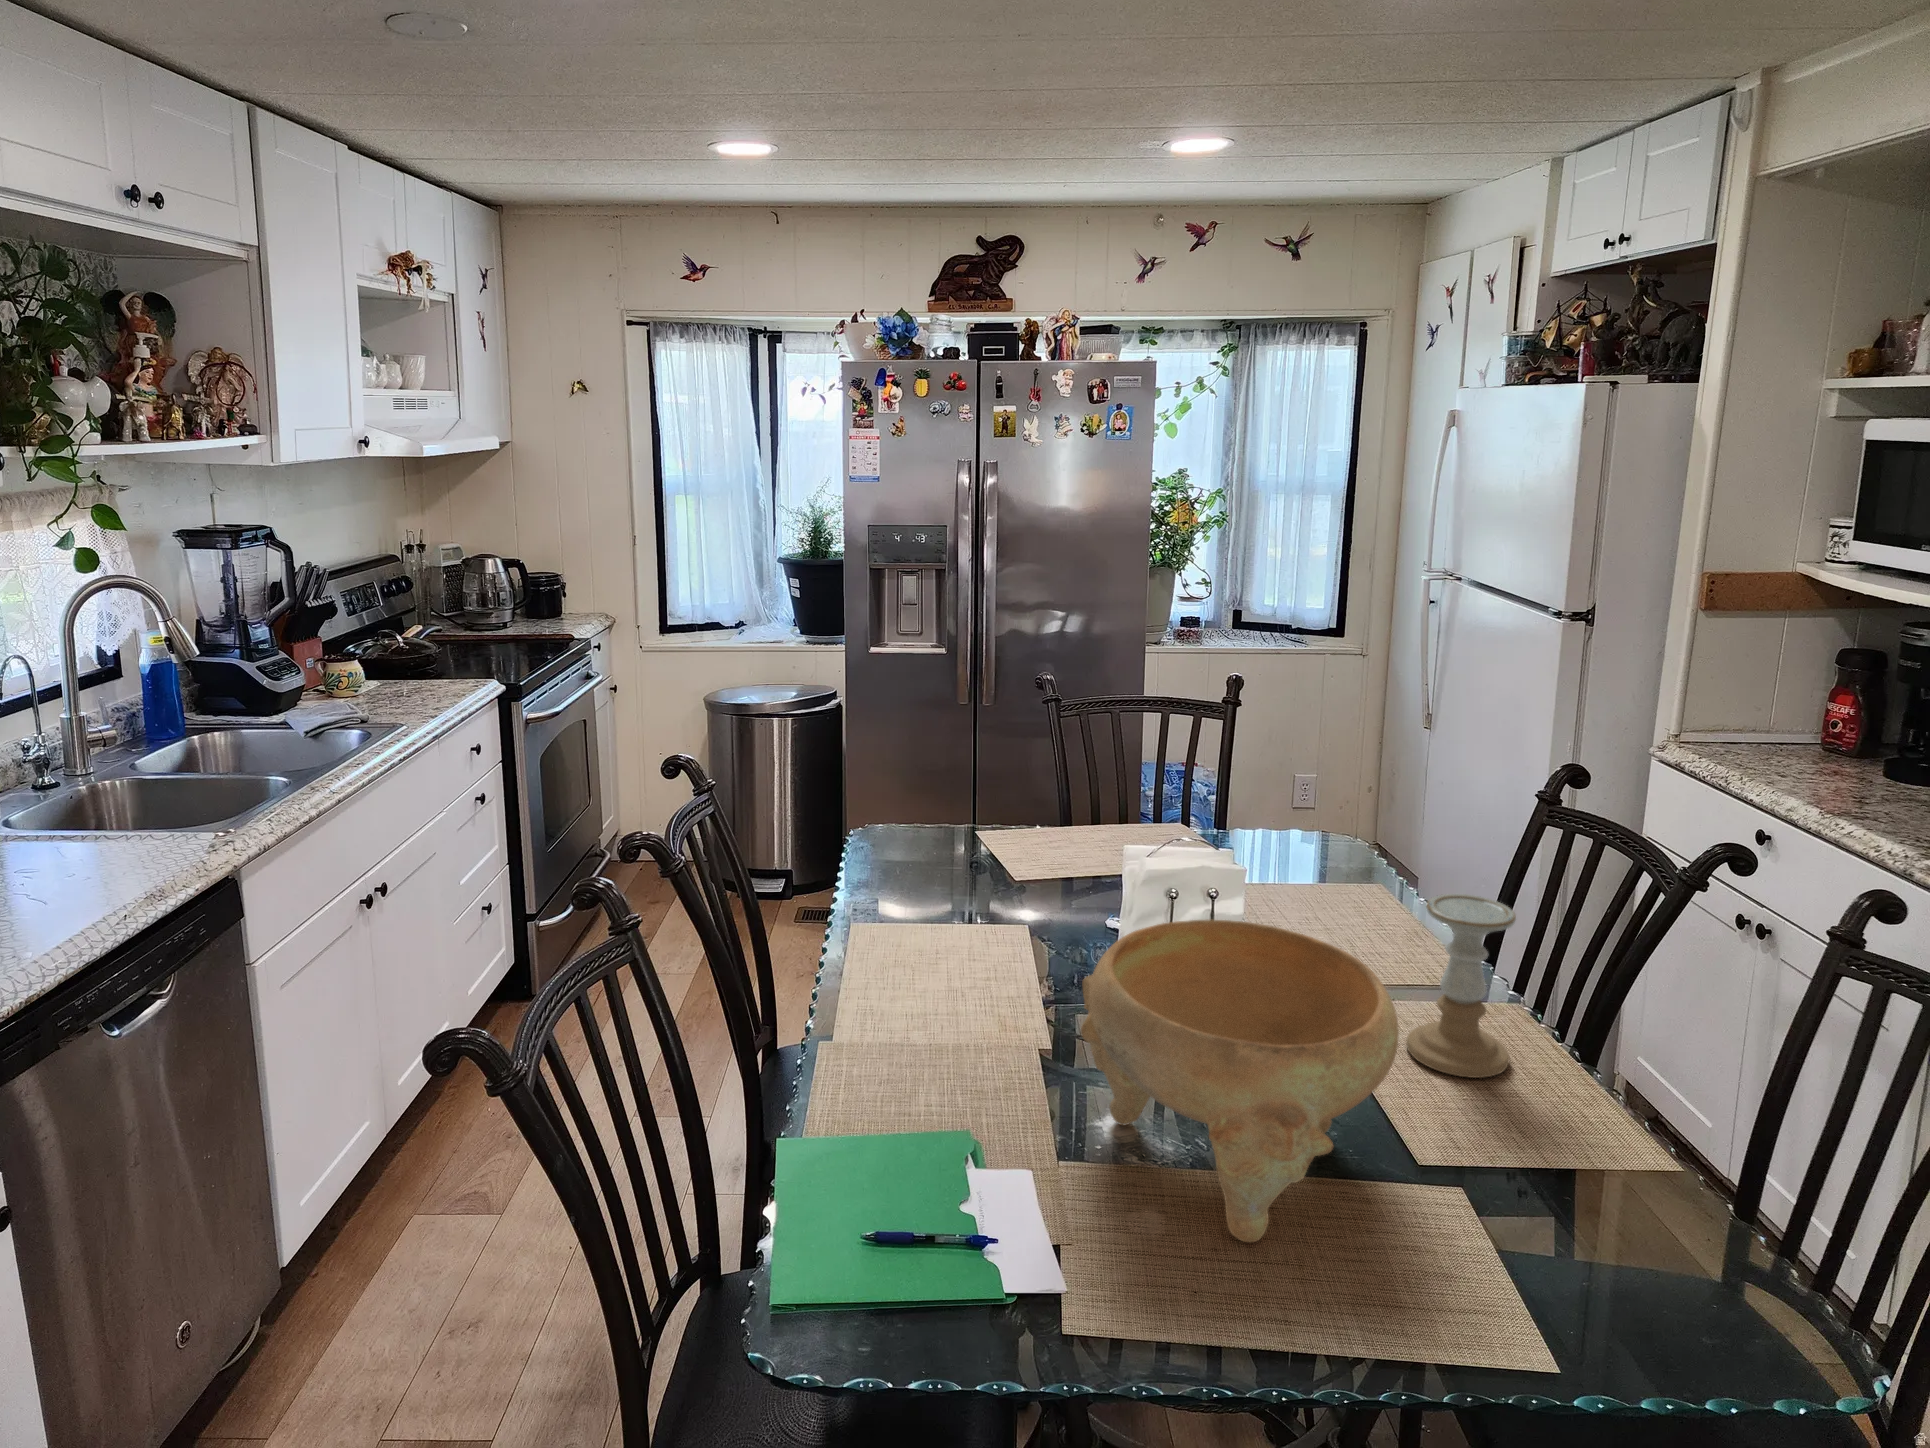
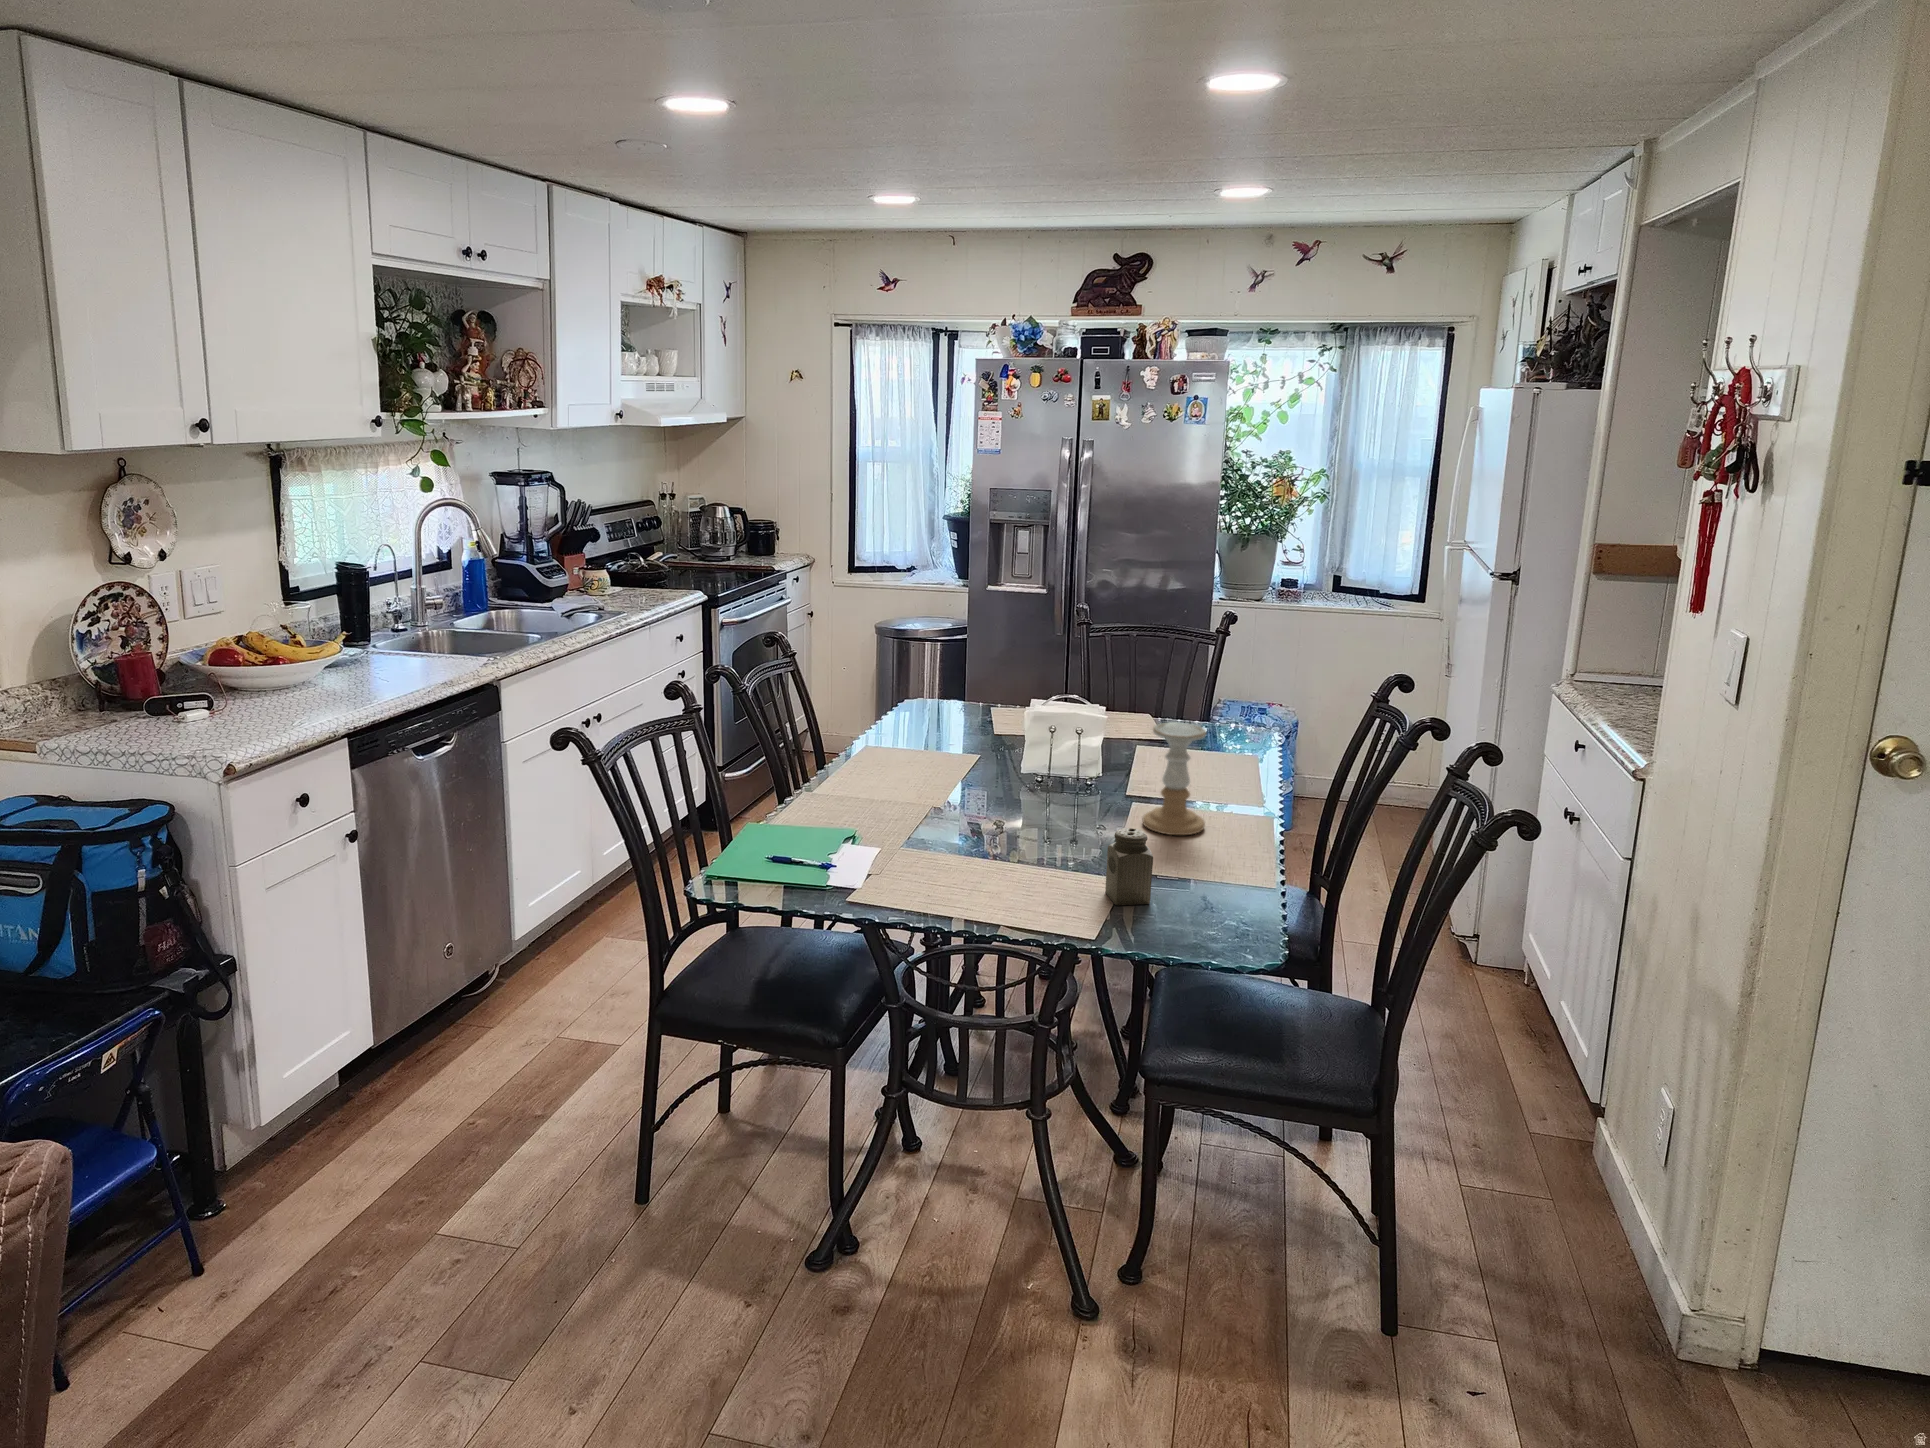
decorative bowl: present [1081,920,1399,1242] -> none [894,713,1079,874]
salt shaker: none [1517,1133,1622,1280] -> present [1105,828,1153,905]

